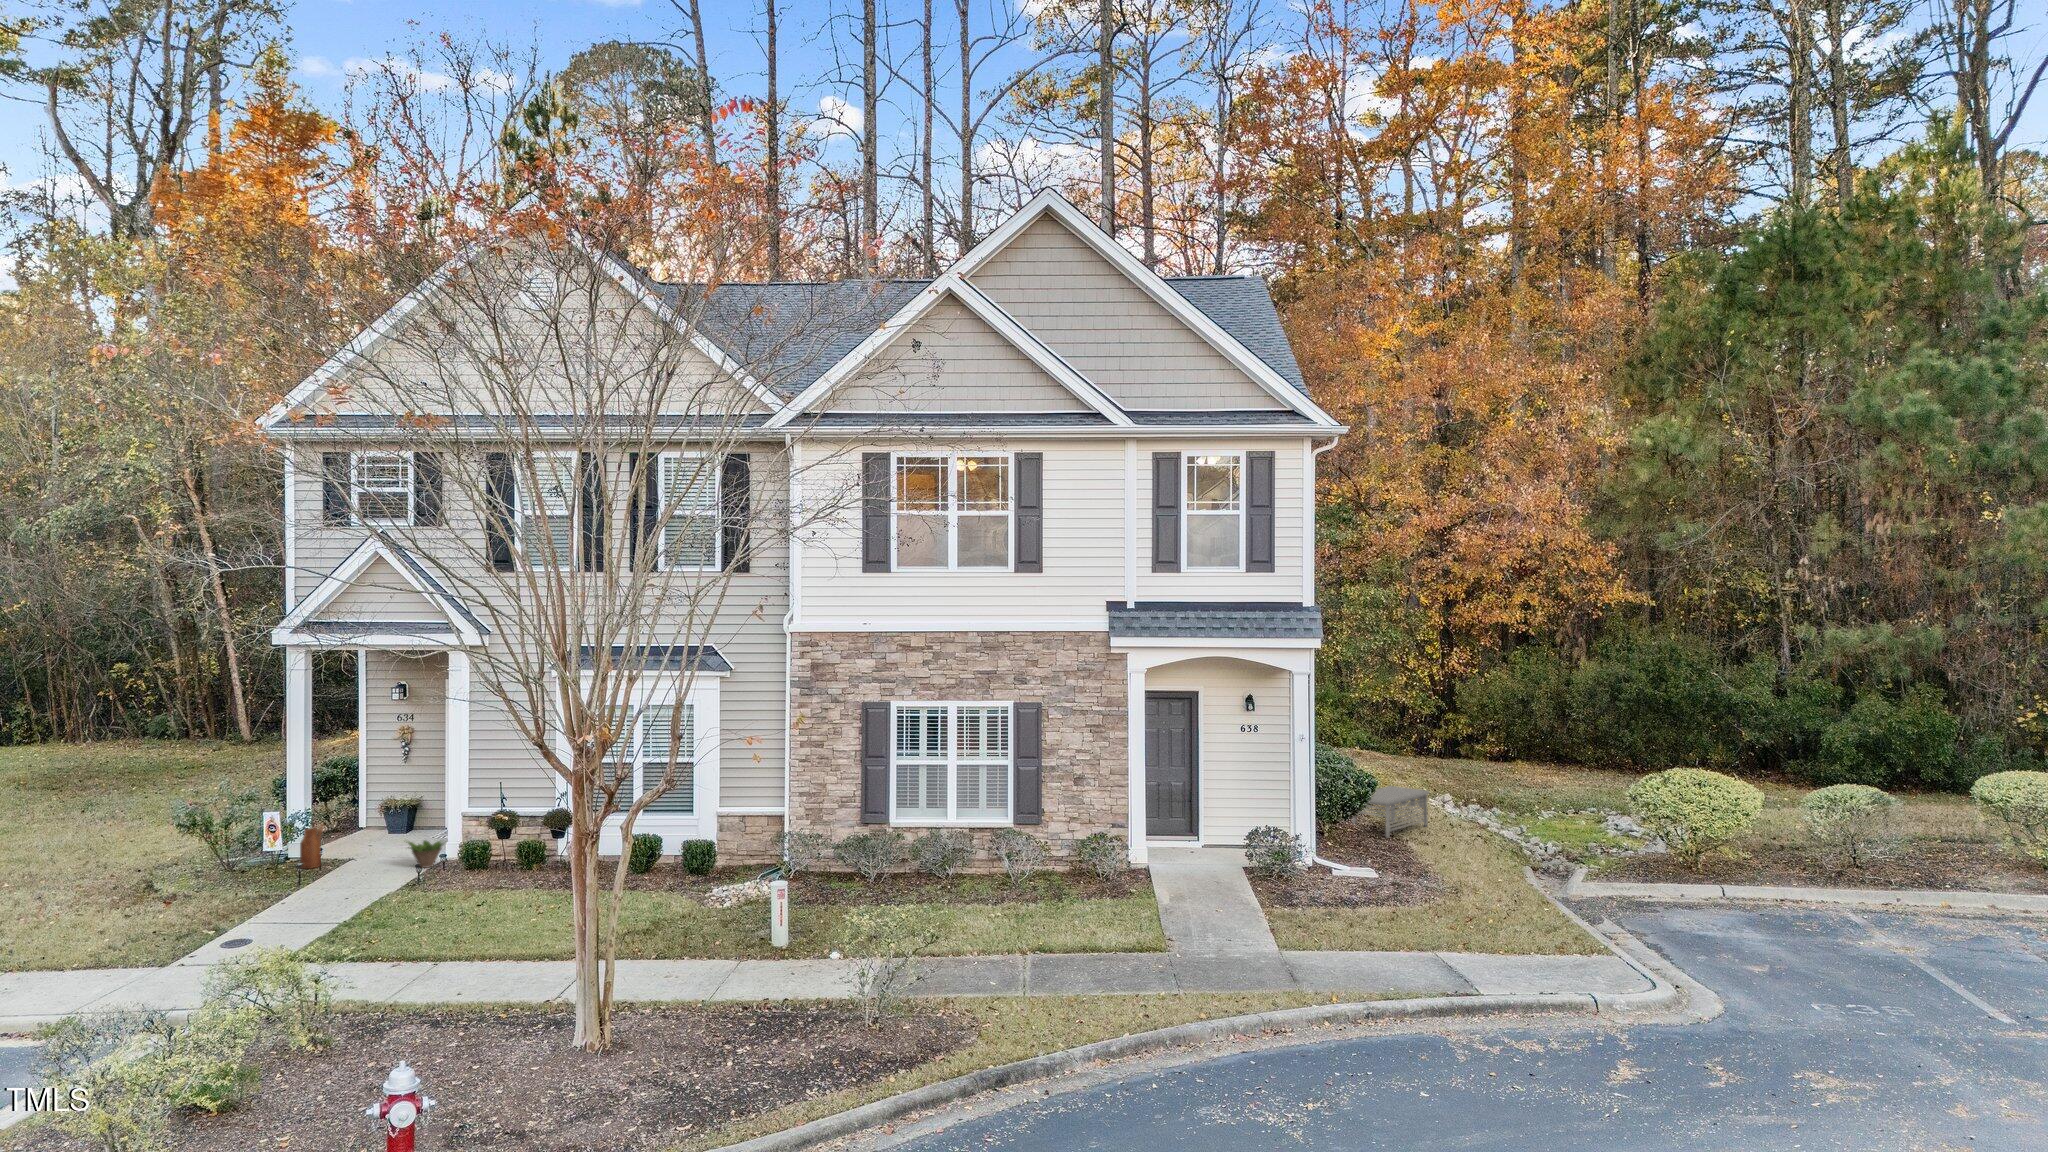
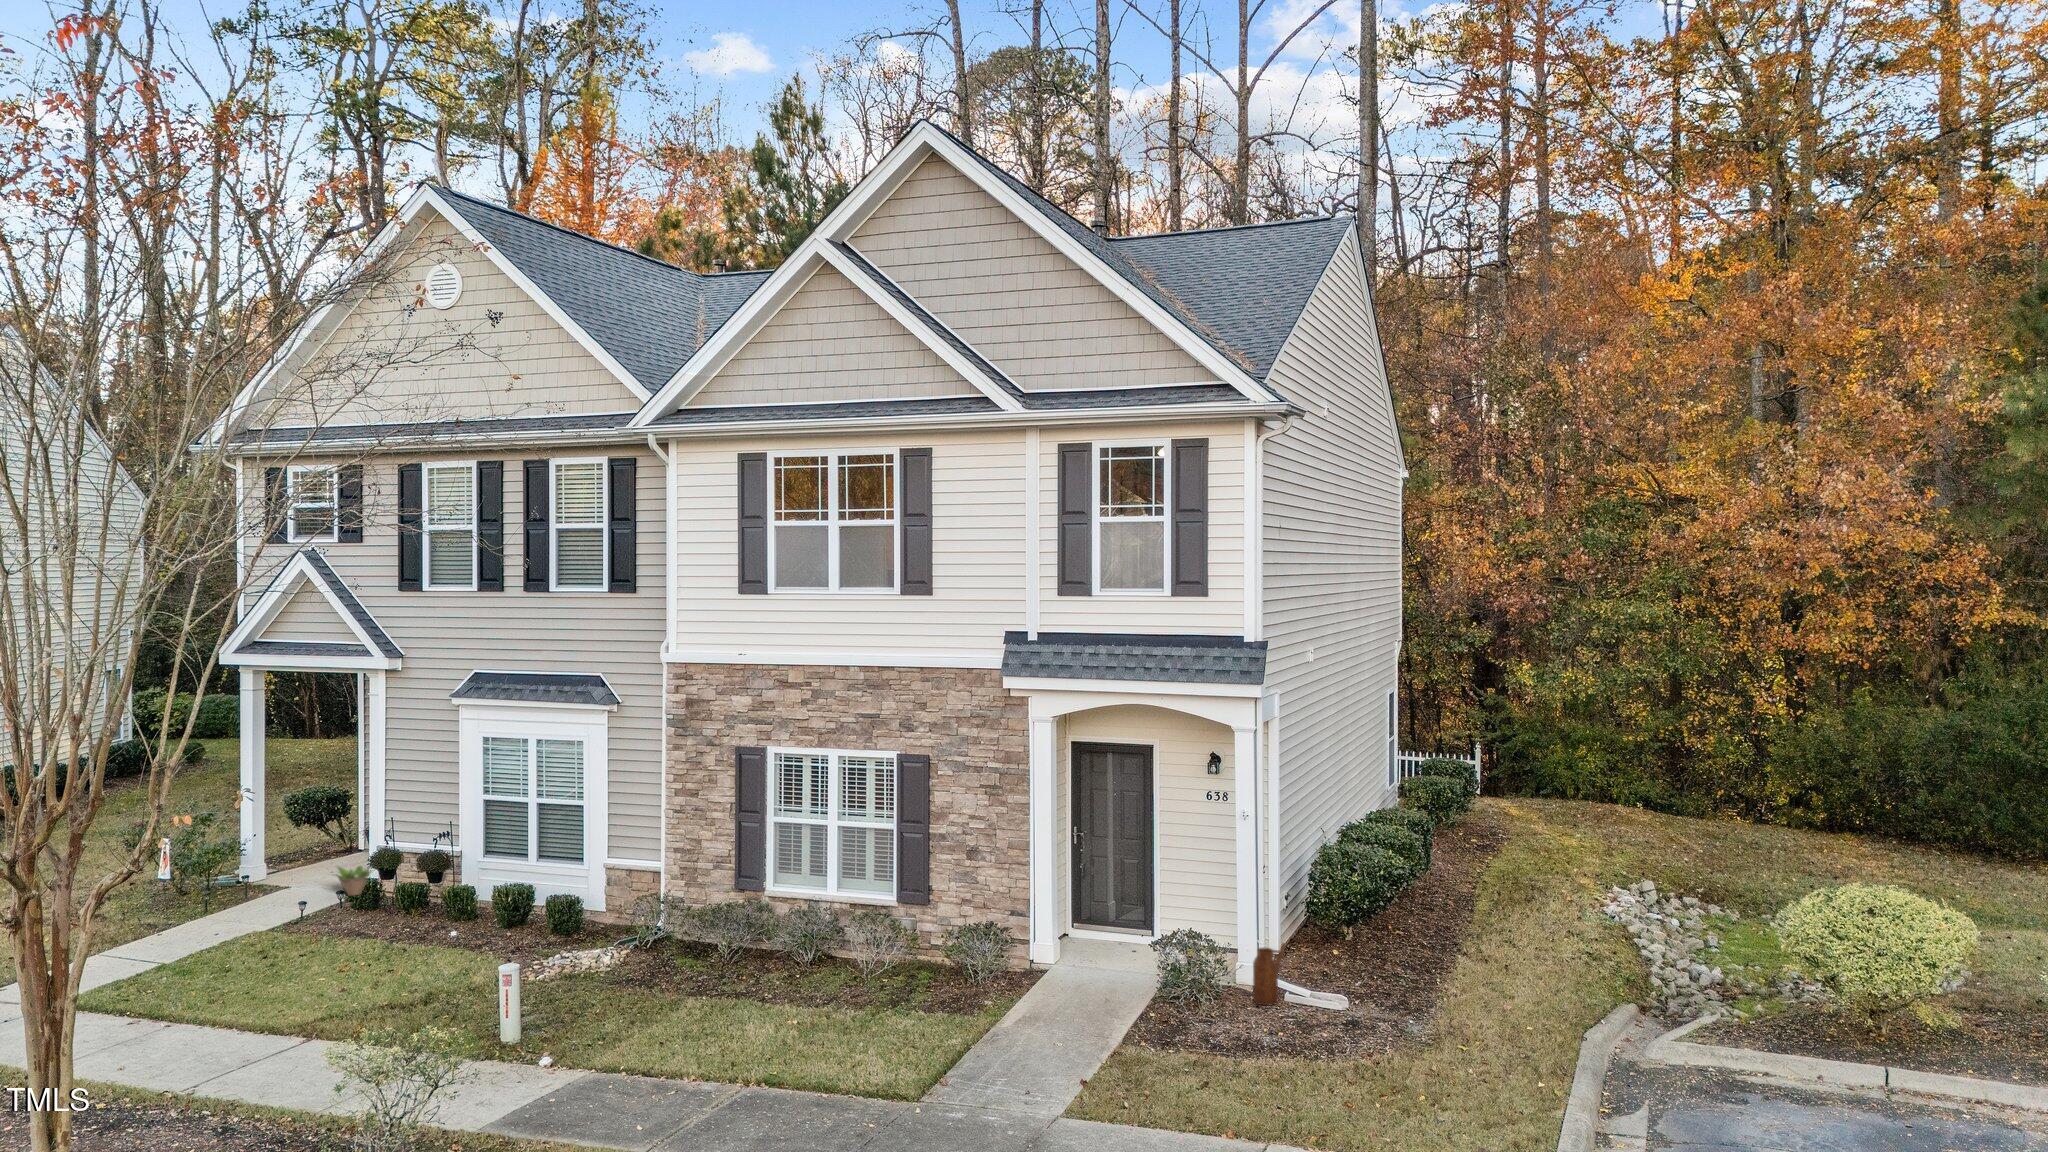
storage bench: present [1352,786,1429,838] -> none [1394,881,1524,958]
watering can: present [300,824,323,869] -> present [1253,943,1285,1006]

